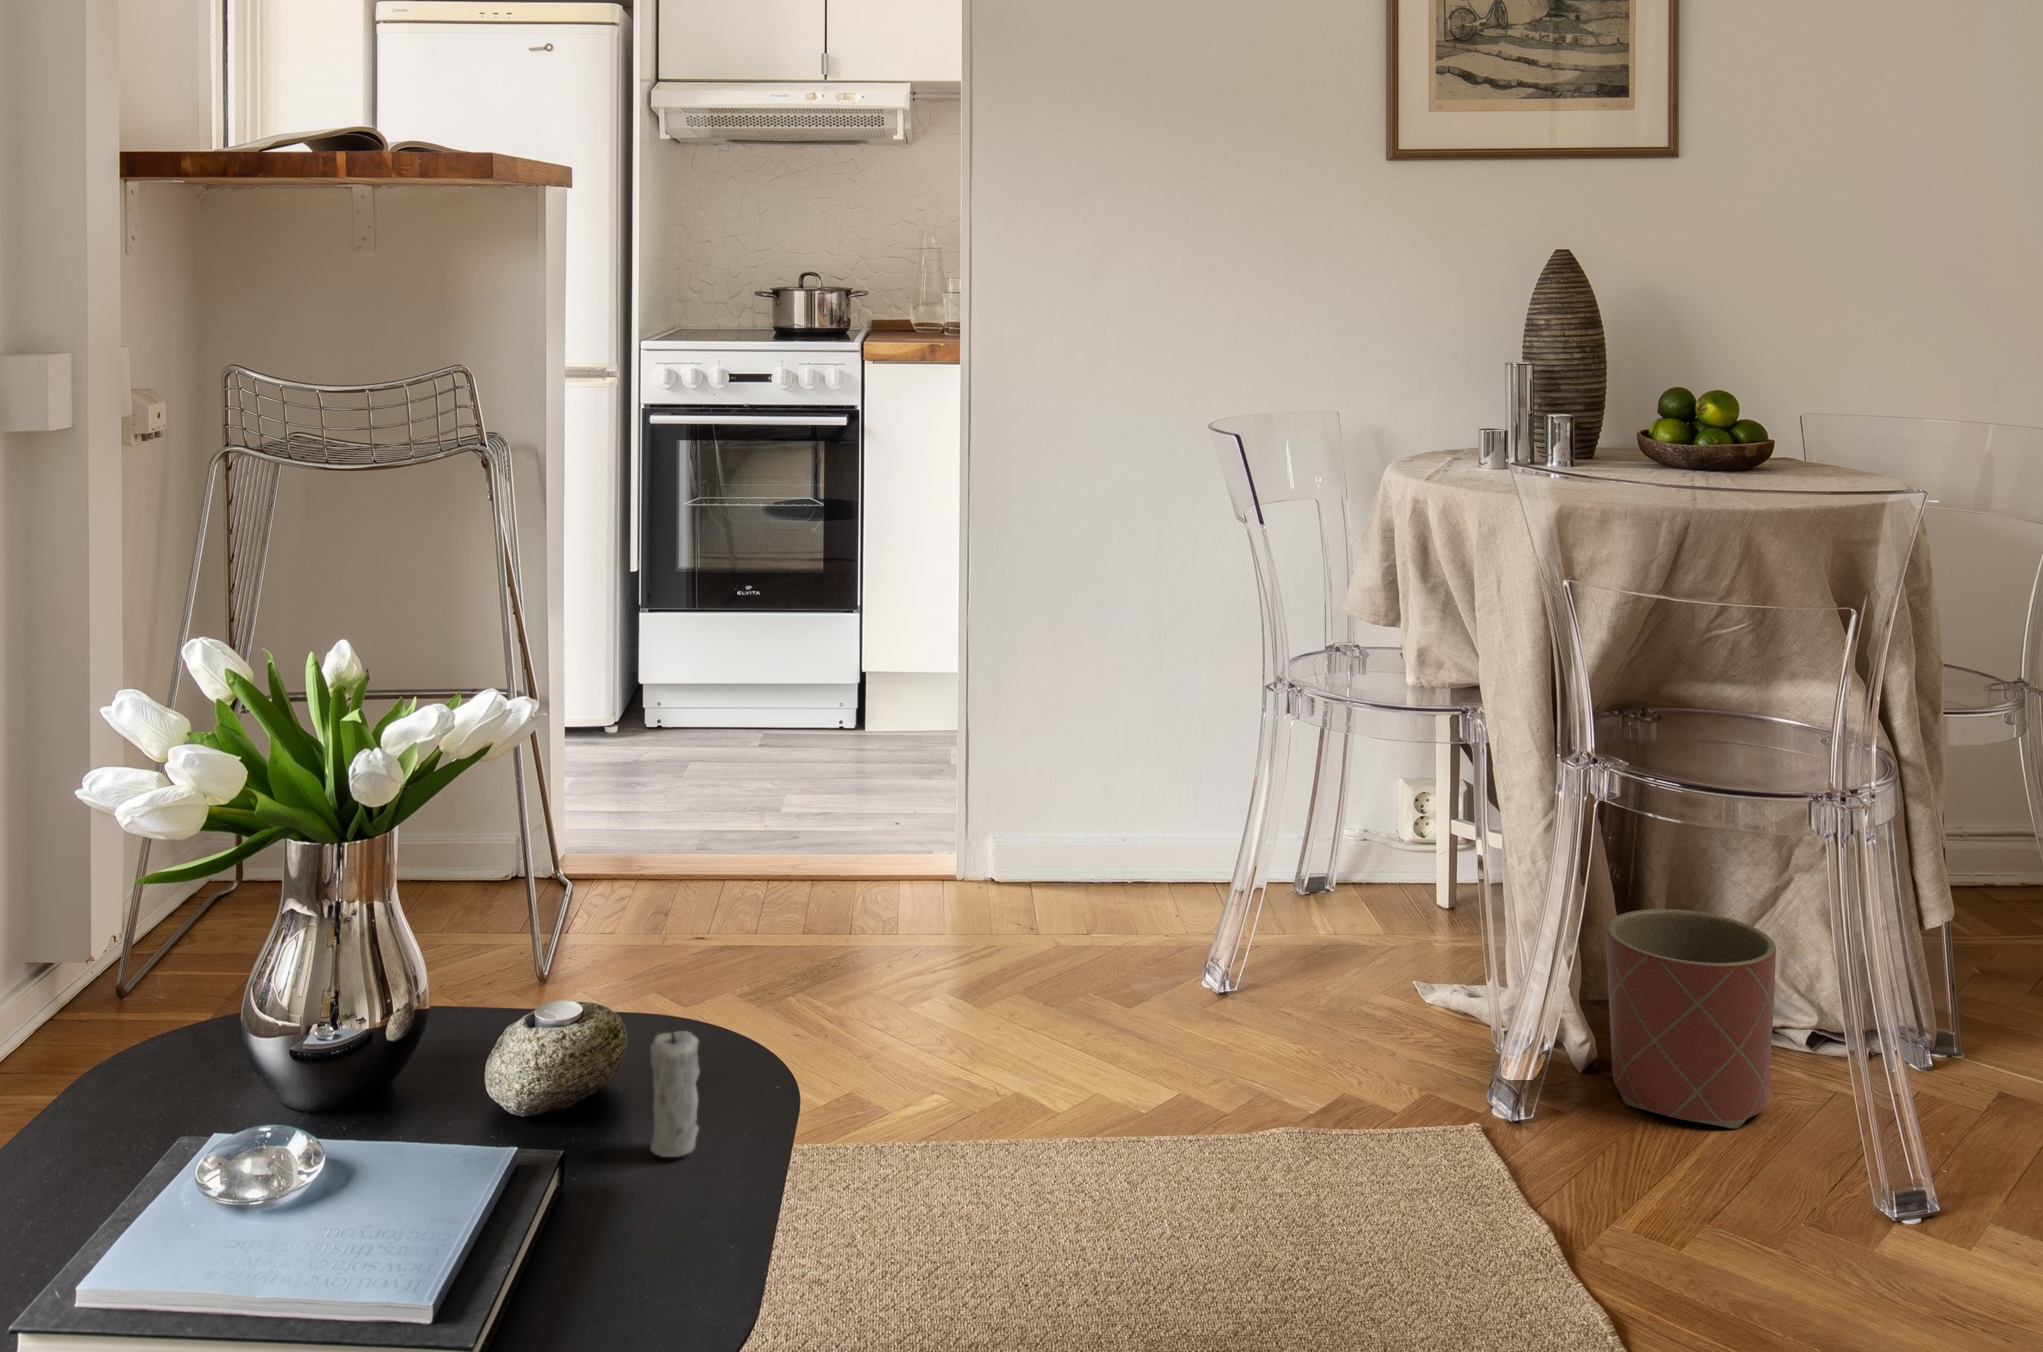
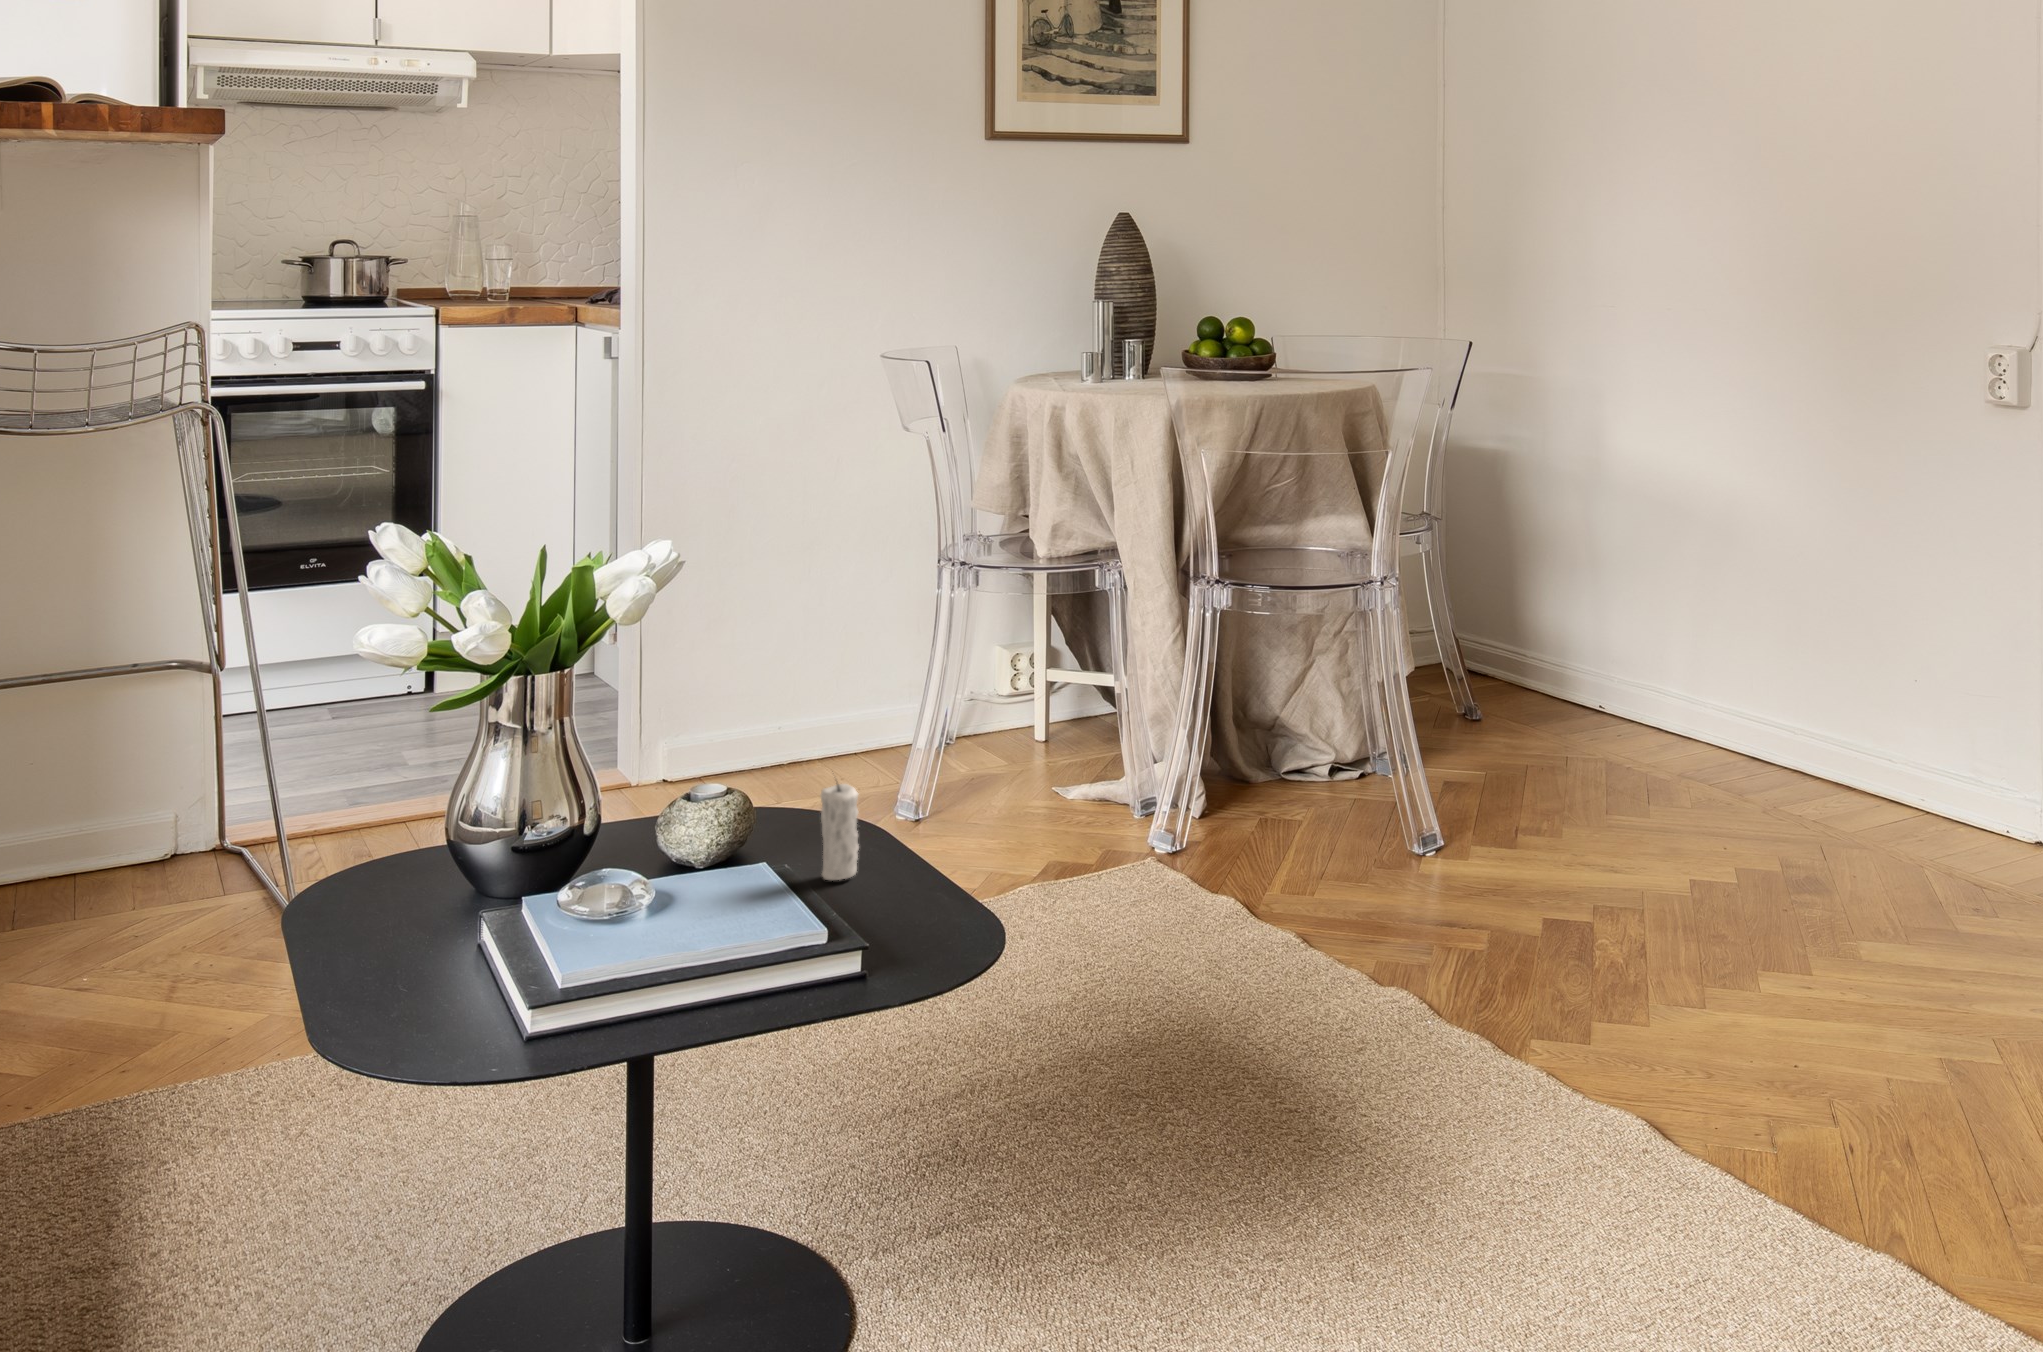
planter: present [1606,909,1776,1128] -> none [1224,688,1339,831]

